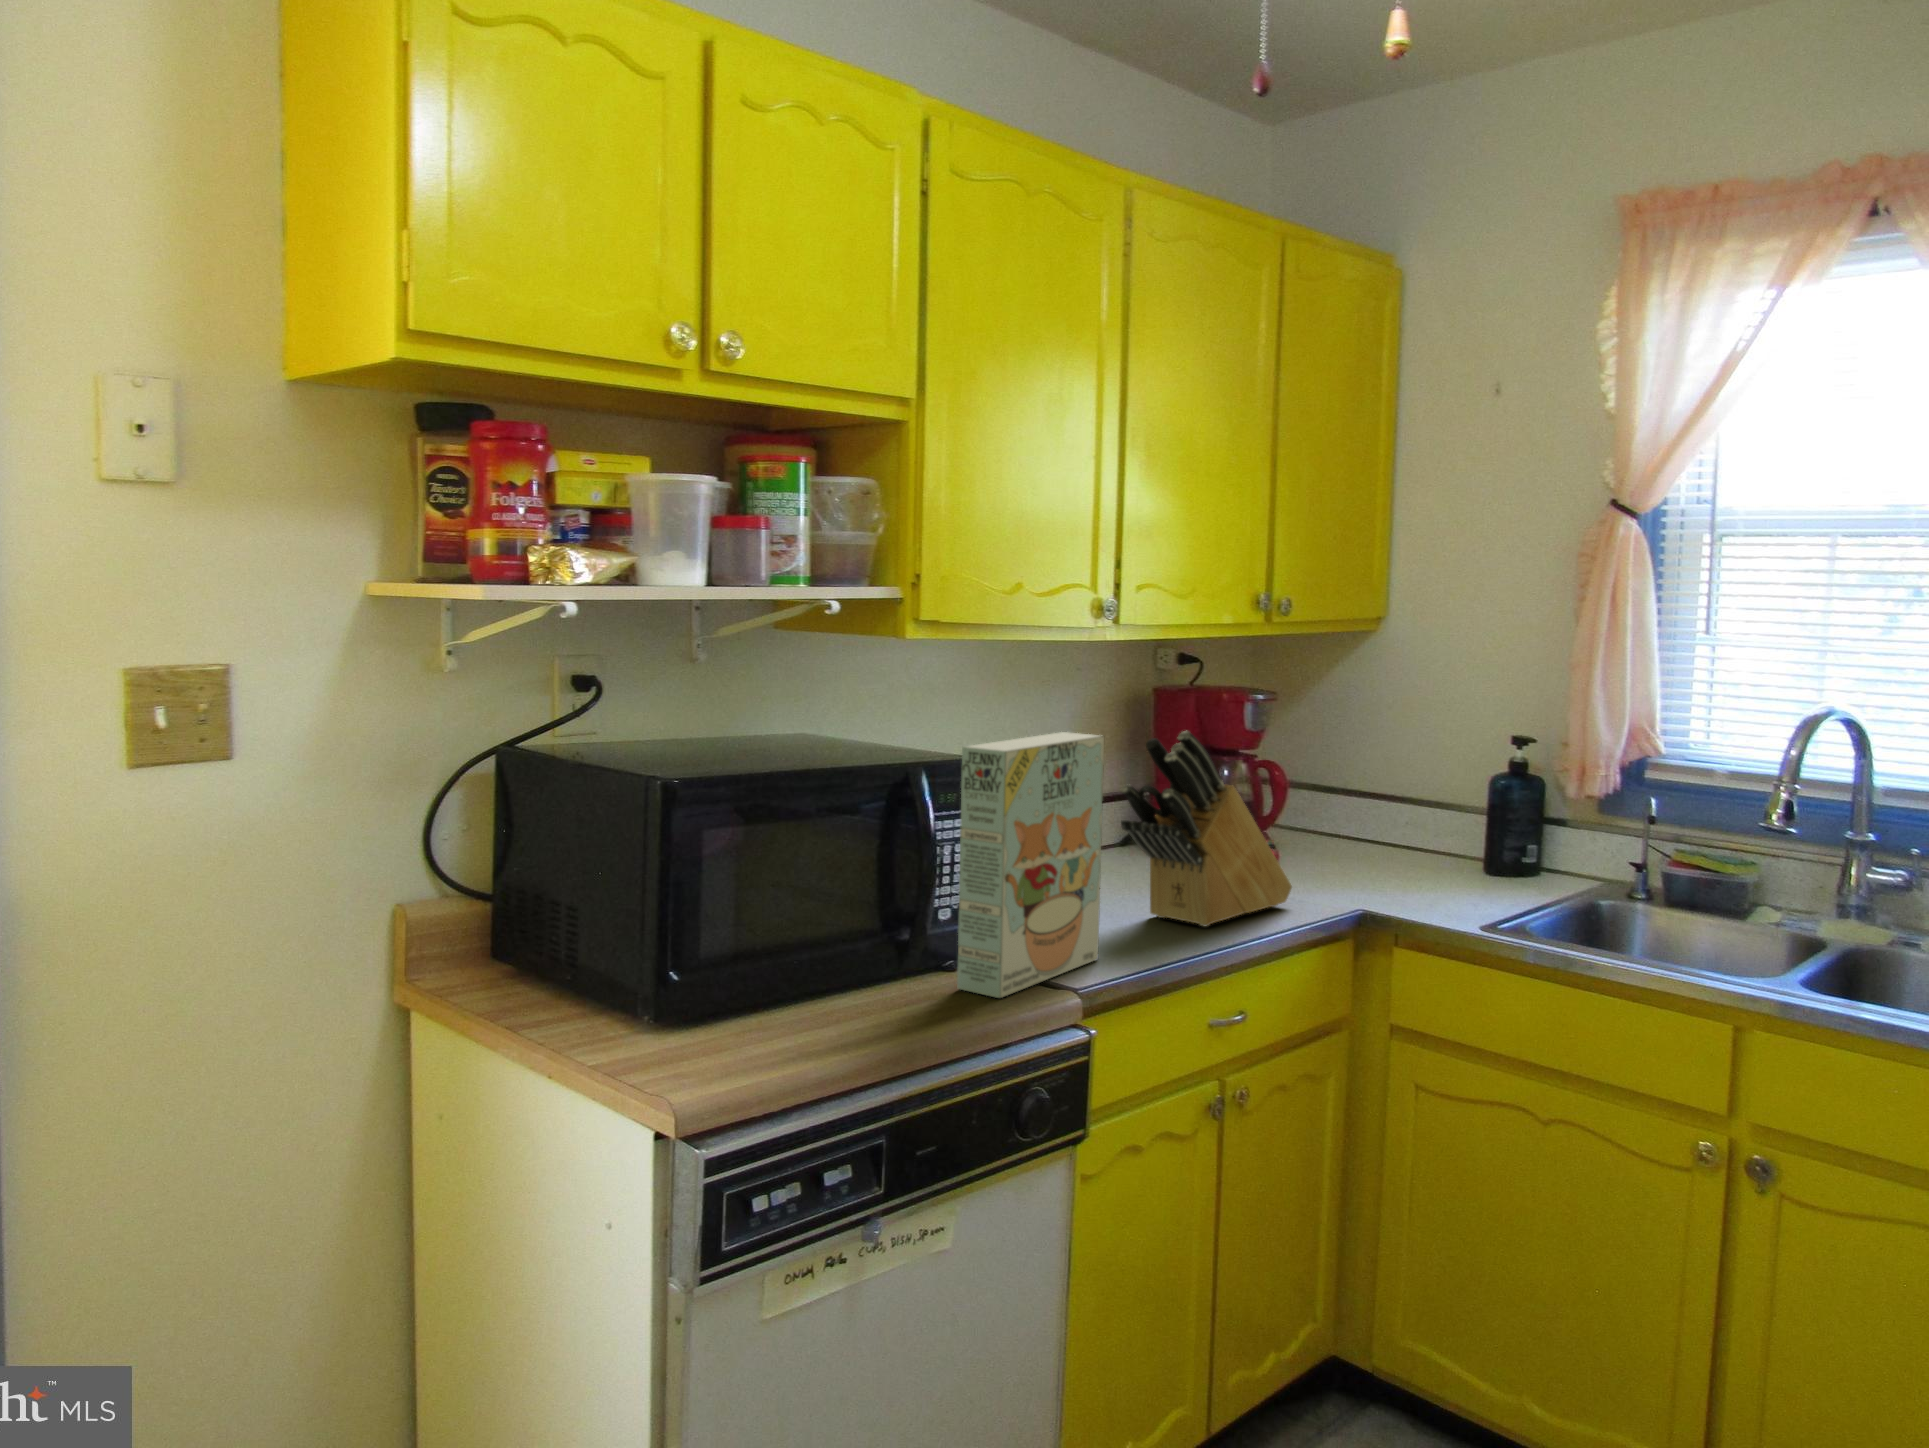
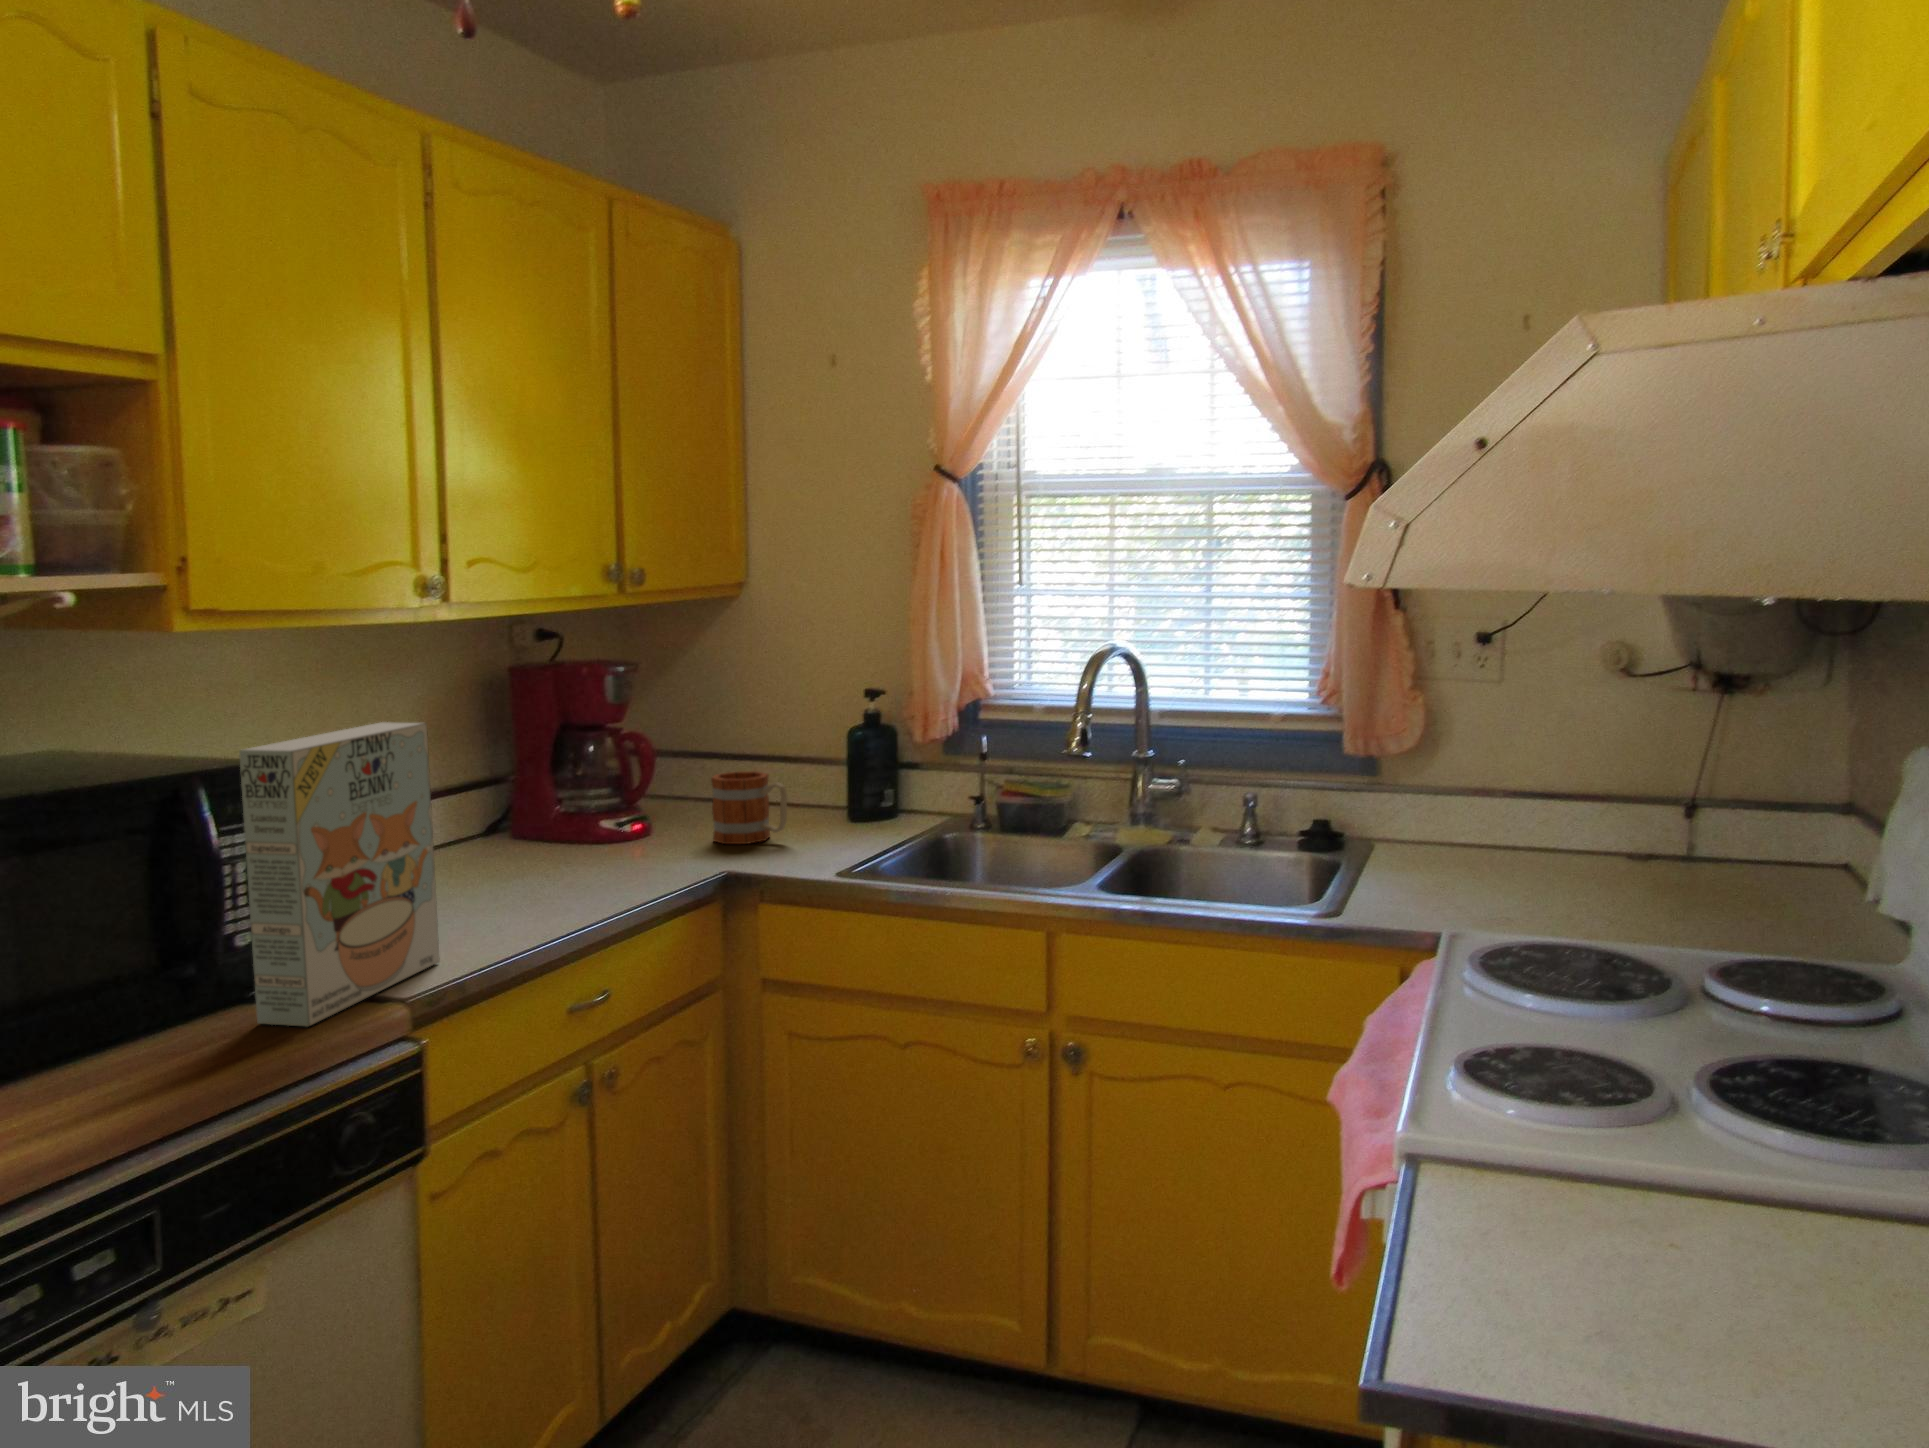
knife block: present [1121,731,1292,926] -> none [463,709,662,908]
mug: none [1337,811,1421,887] -> present [711,771,787,844]

